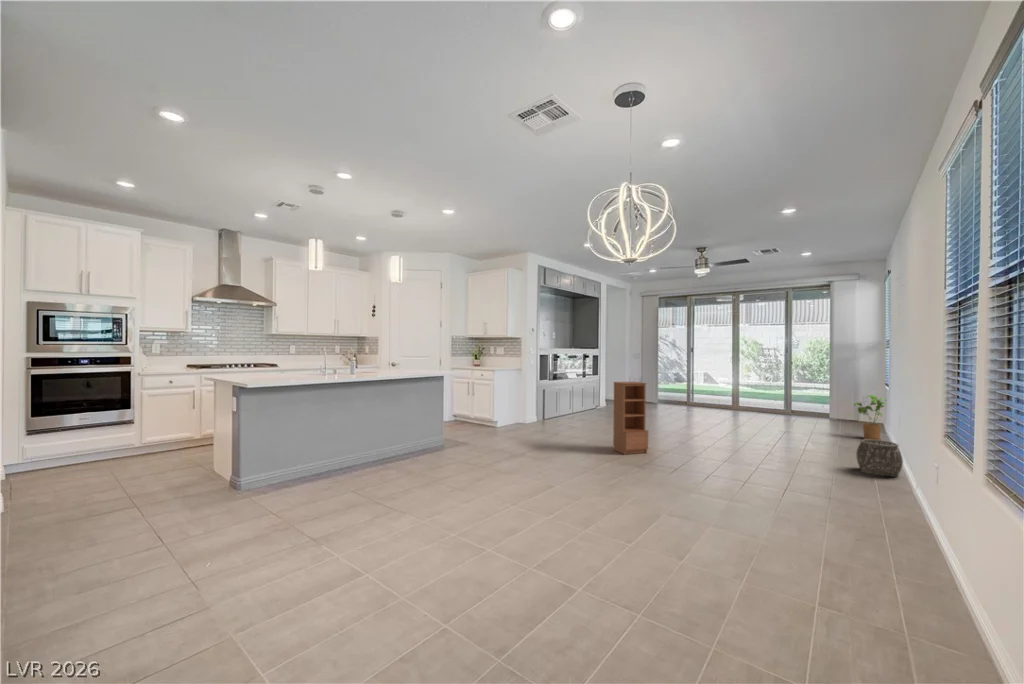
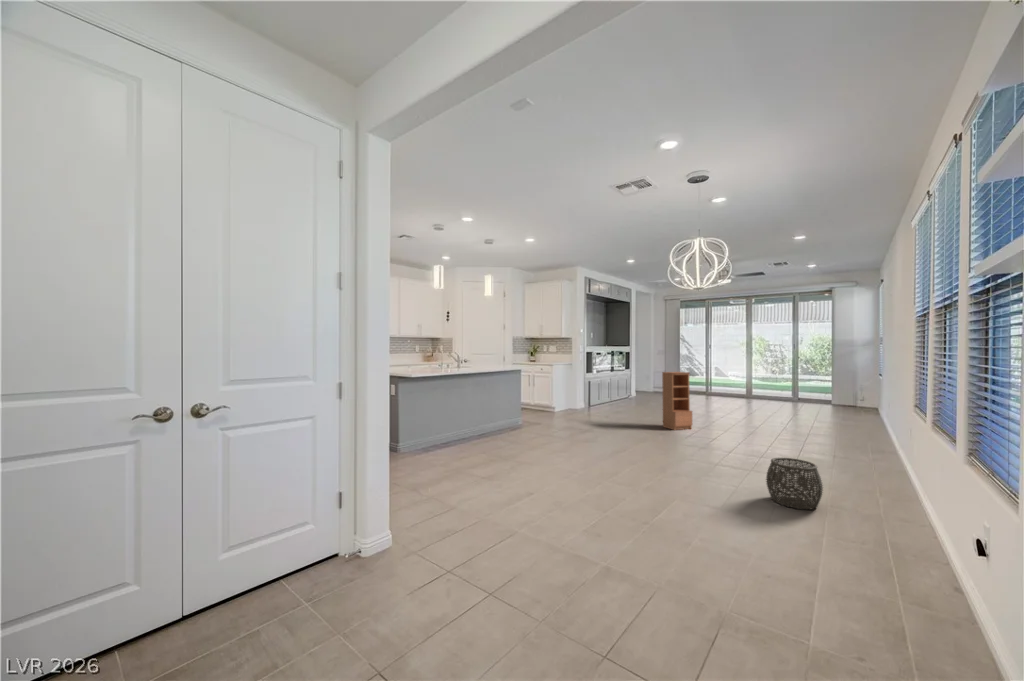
house plant: present [854,395,885,440] -> none [856,382,883,420]
woven basket: present [856,439,903,477] -> present [766,458,823,510]

